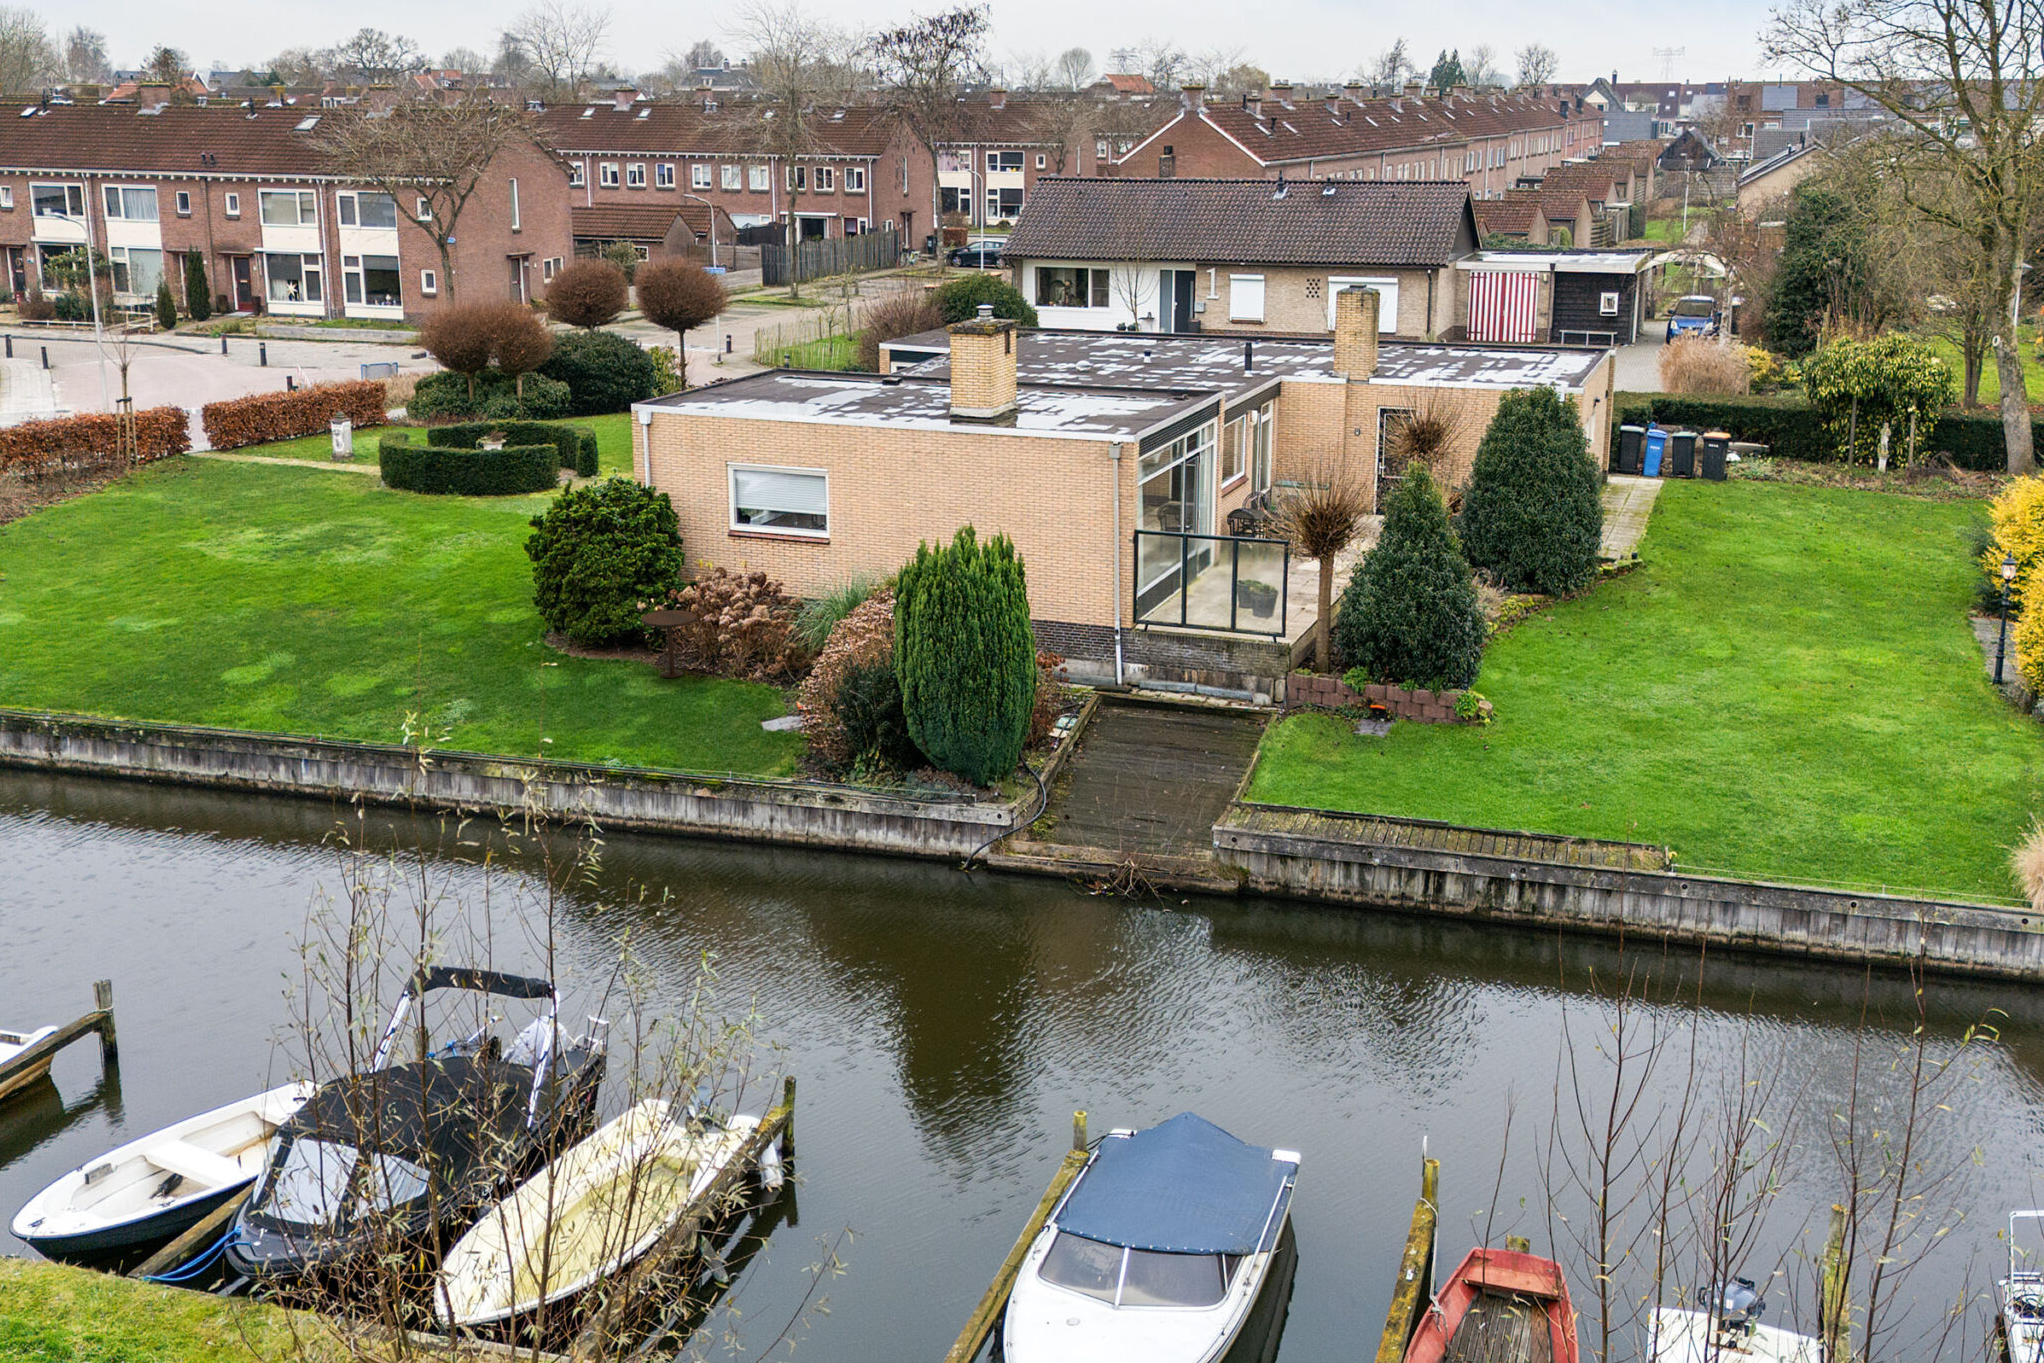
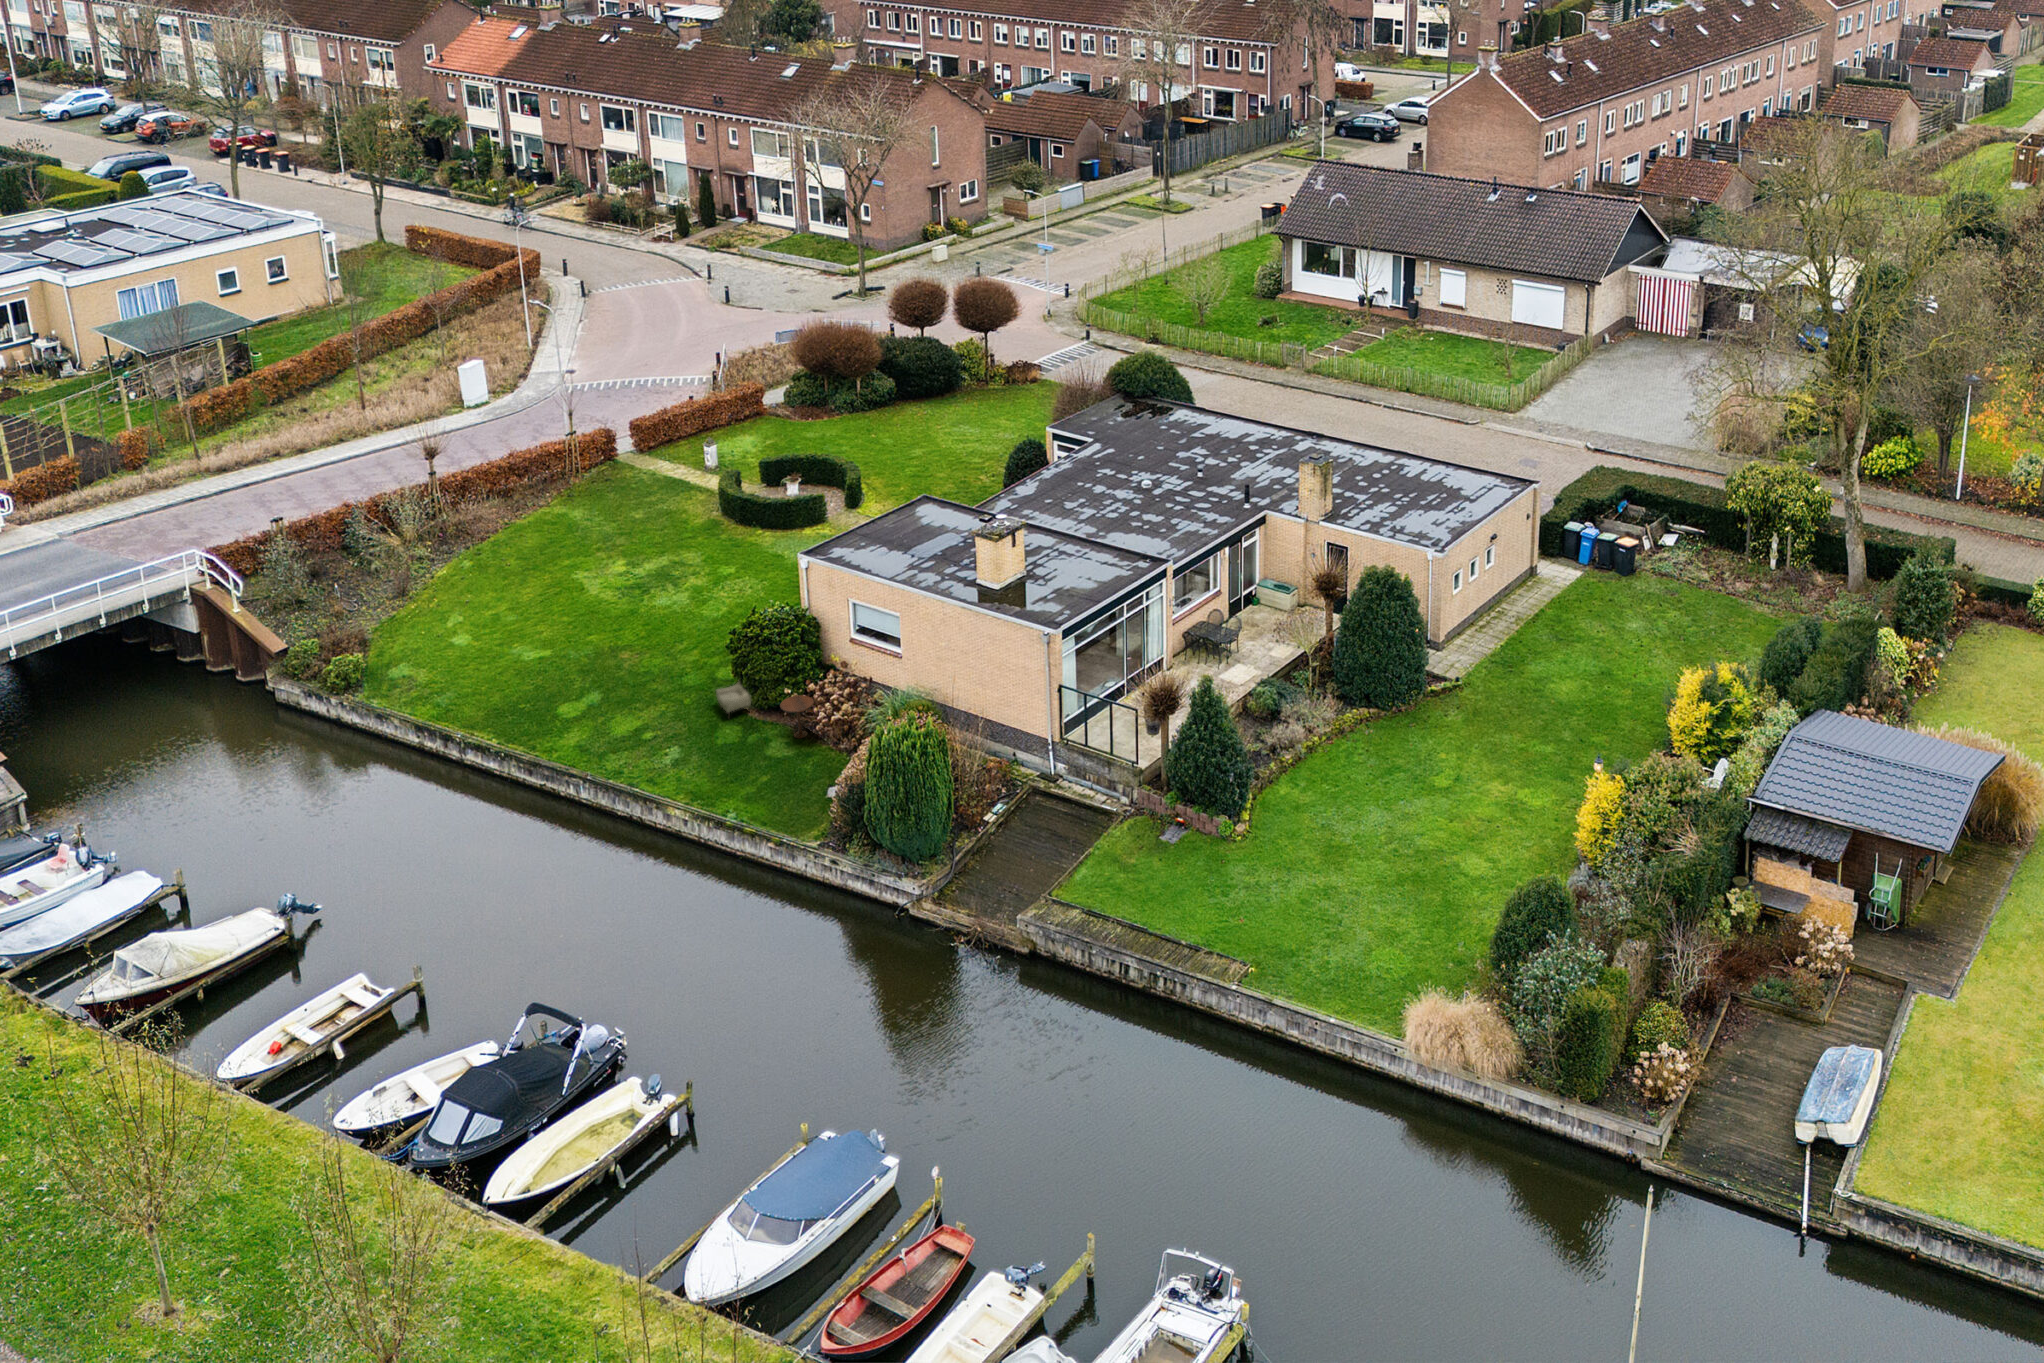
chair: none [509,599,574,666] -> present [716,682,751,714]

